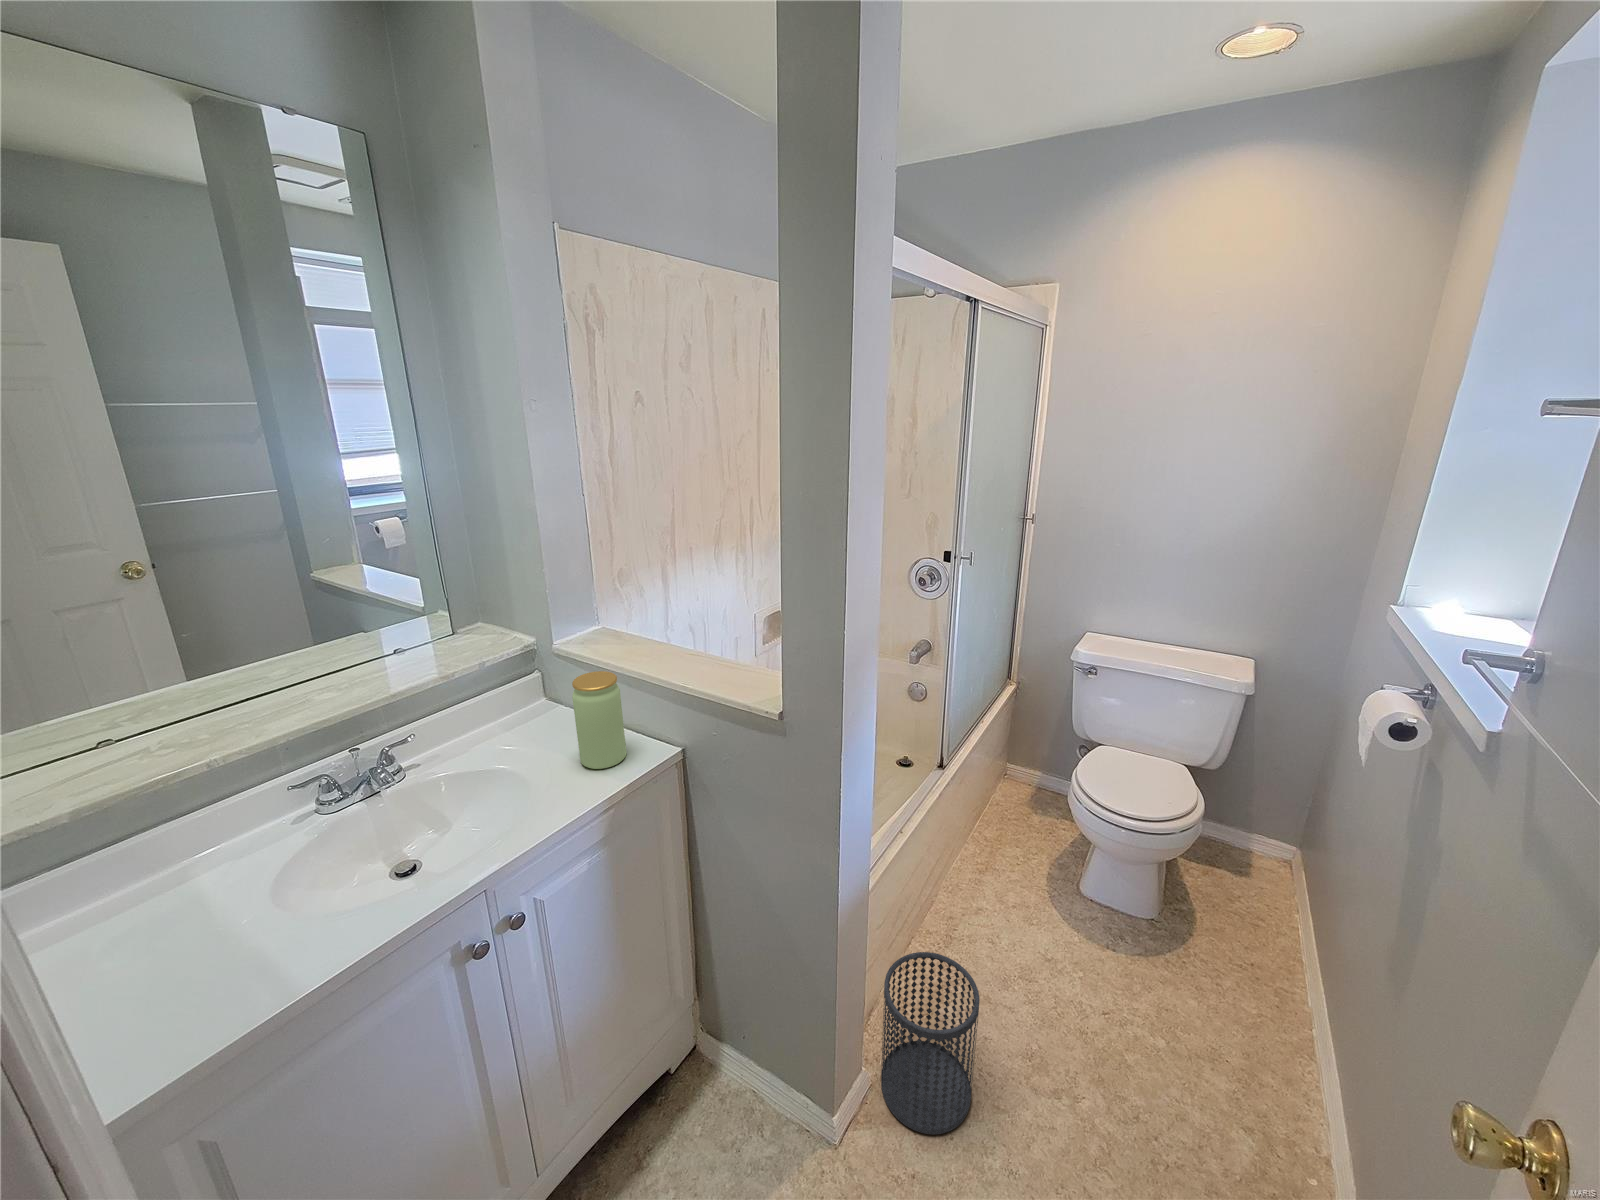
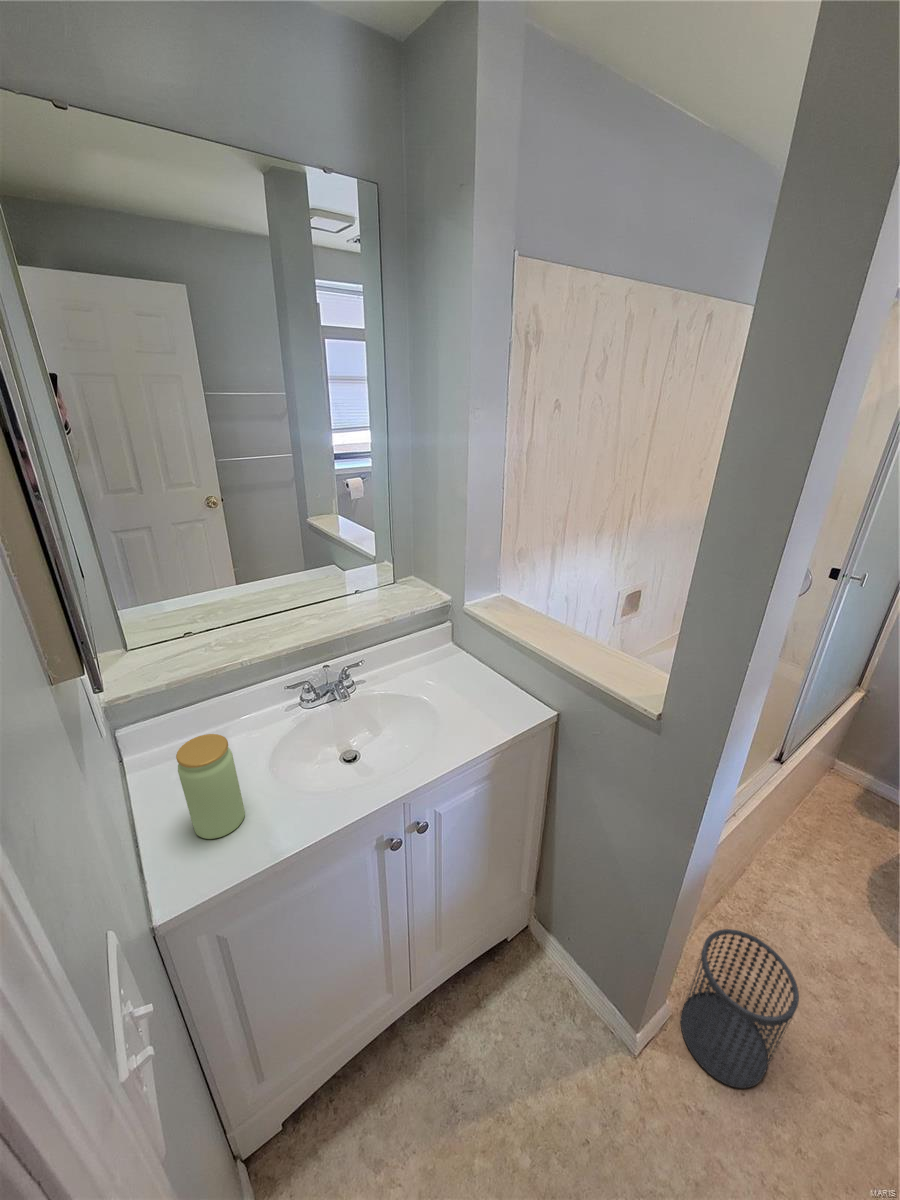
jar: present [572,671,626,769] -> present [176,734,245,839]

